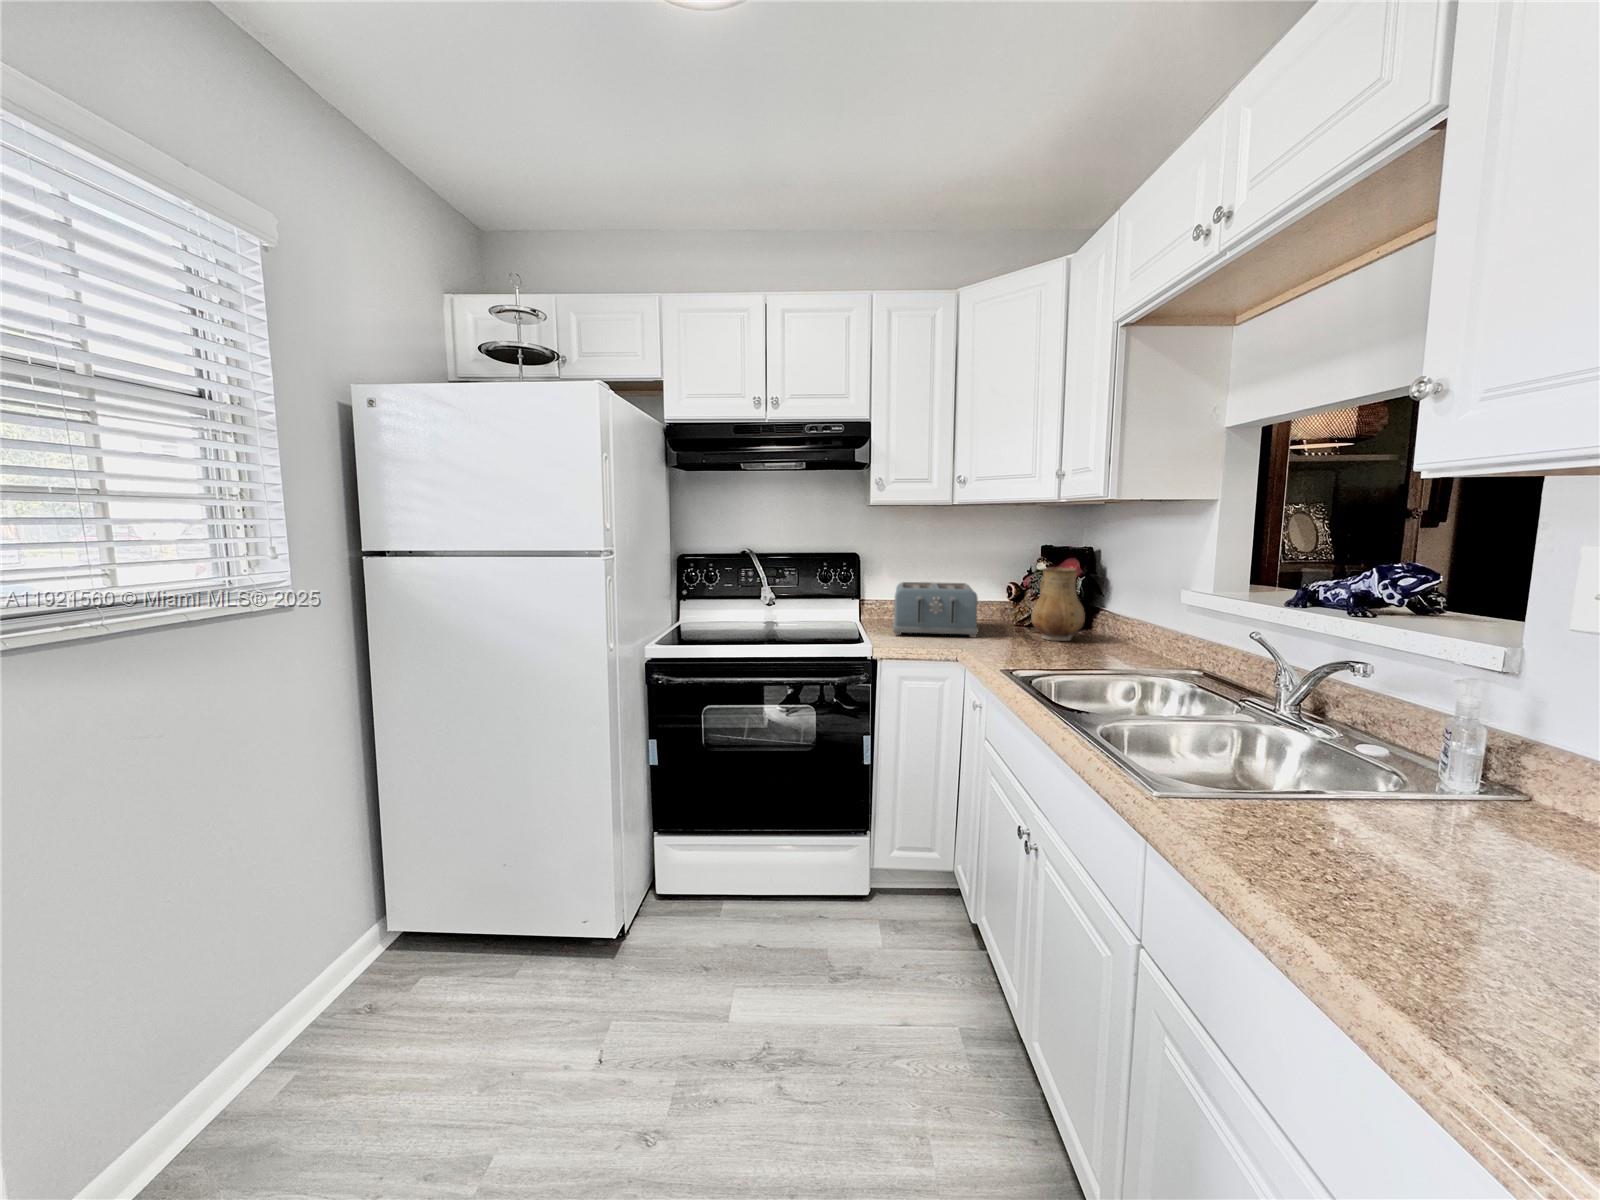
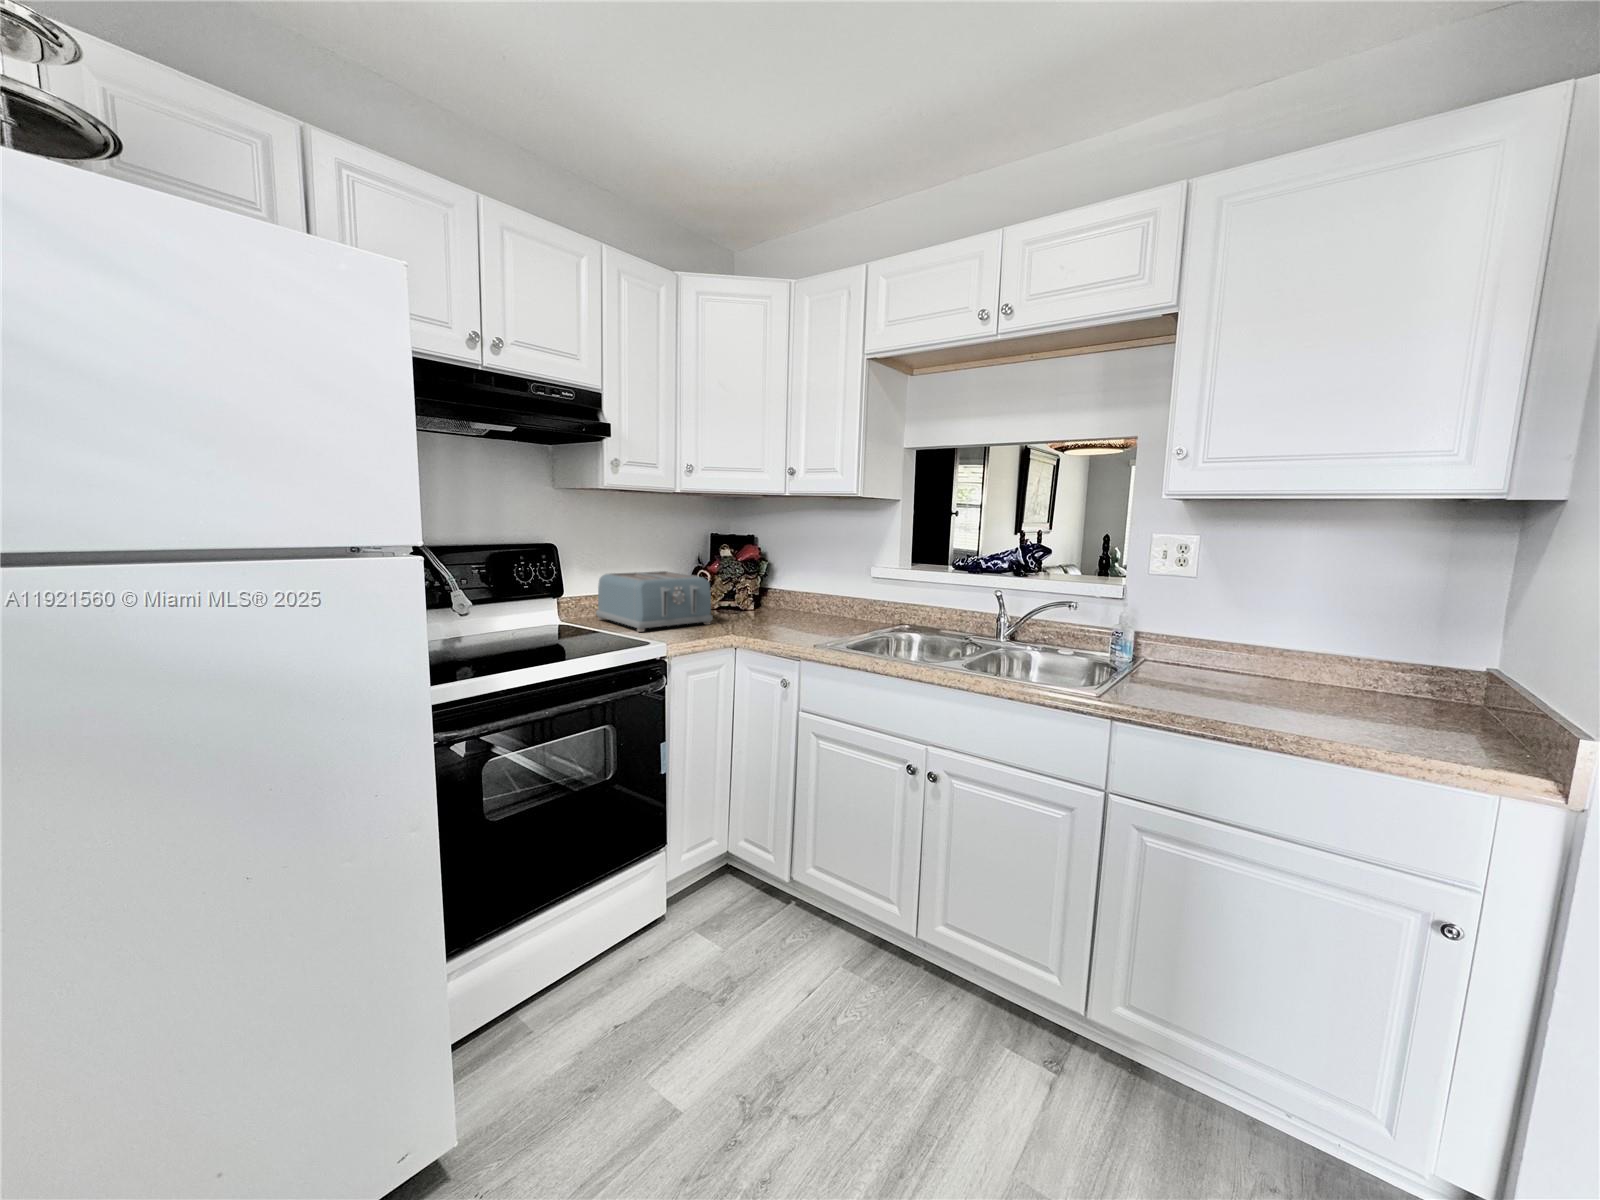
ceramic pitcher: present [1031,567,1085,641] -> none [744,553,790,618]

